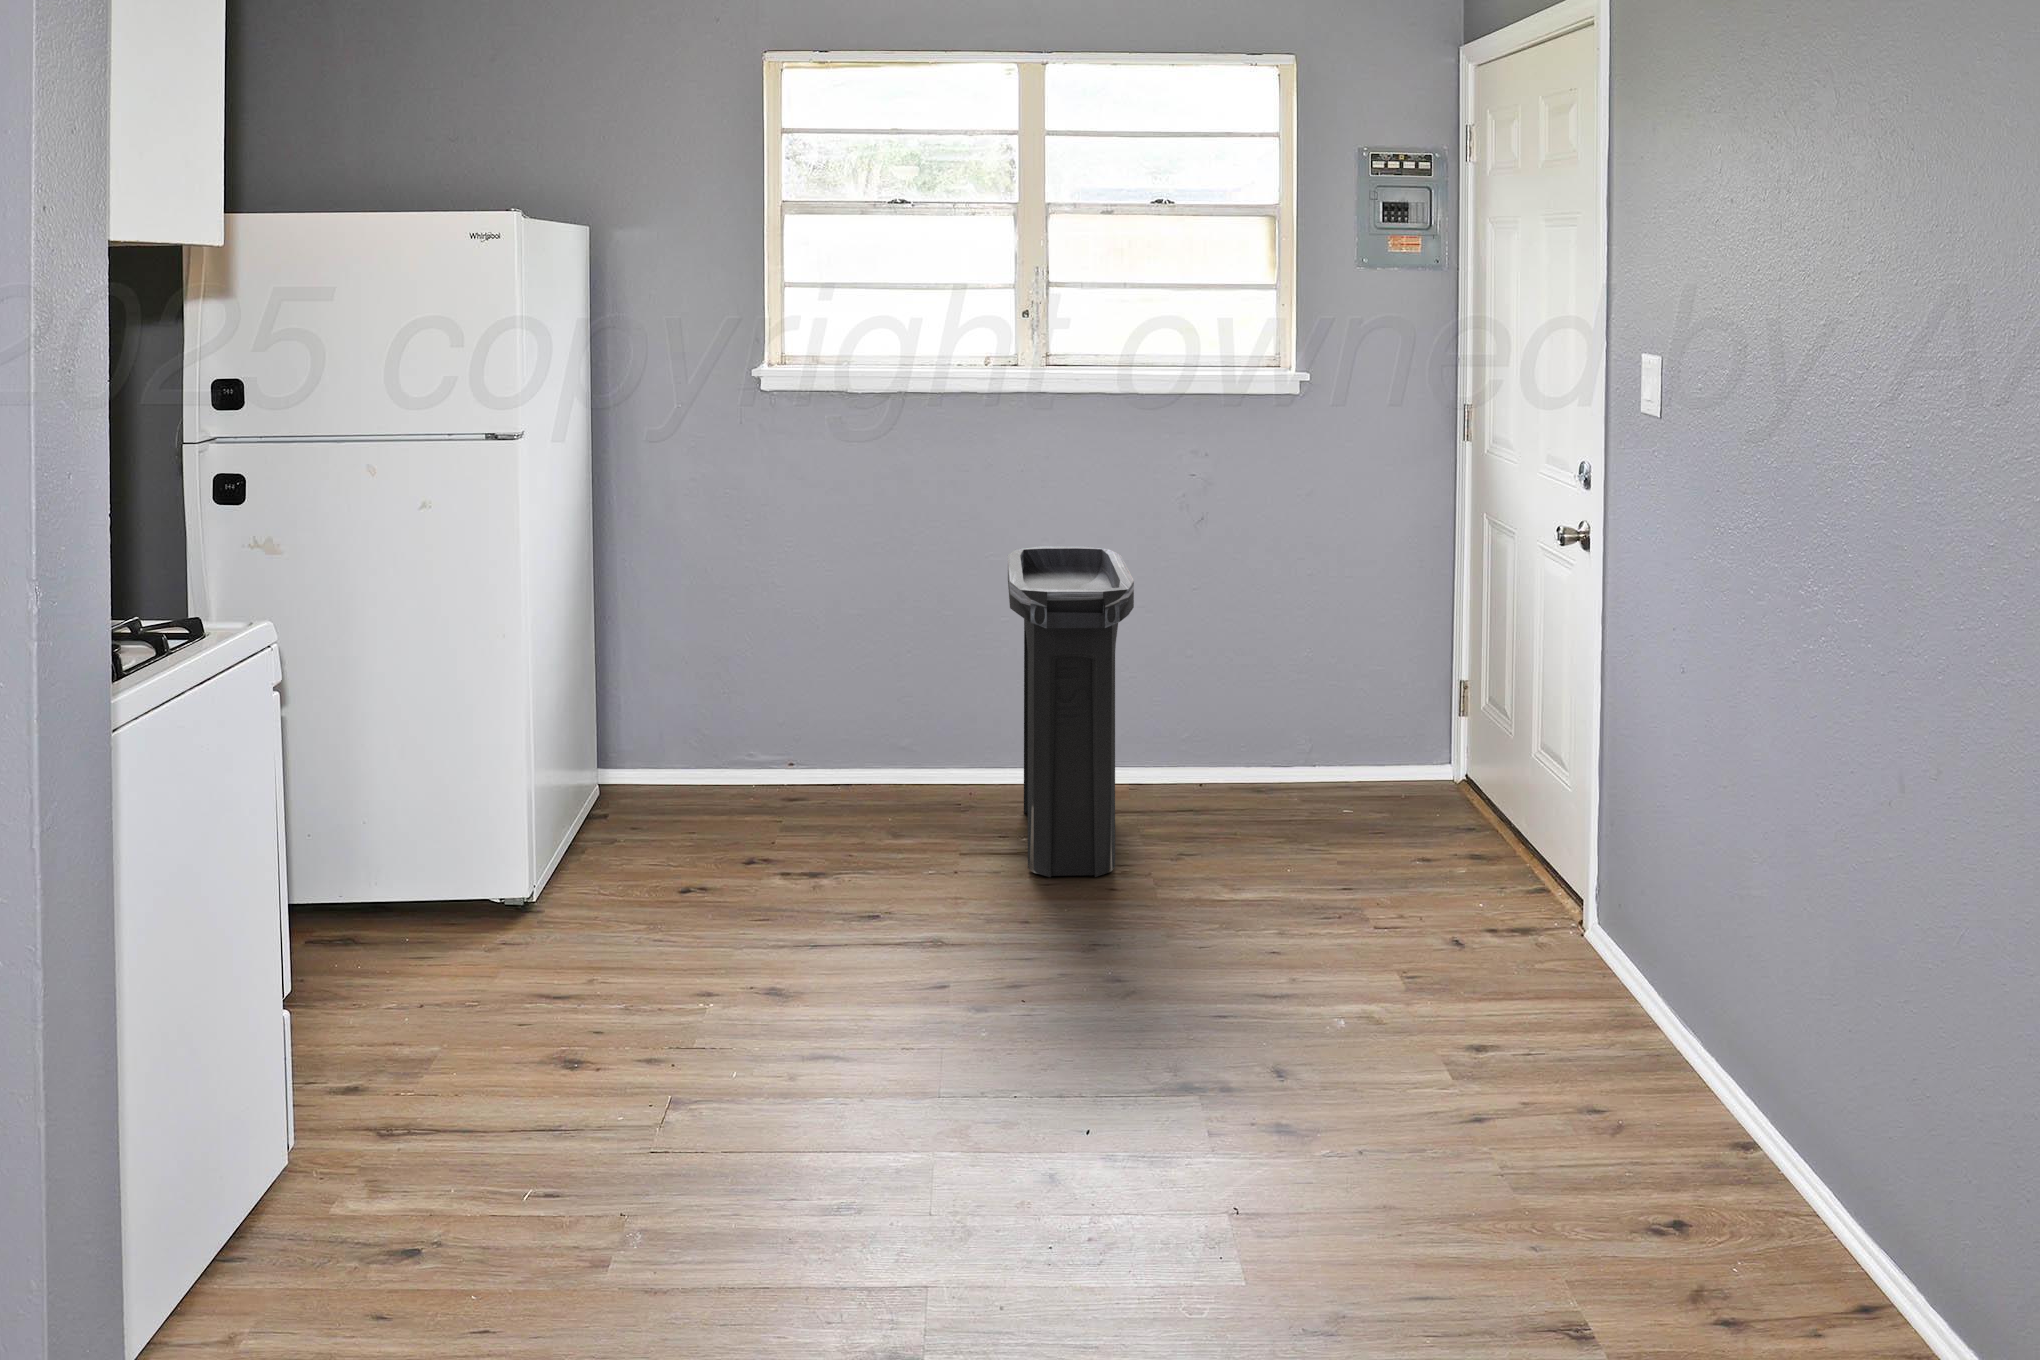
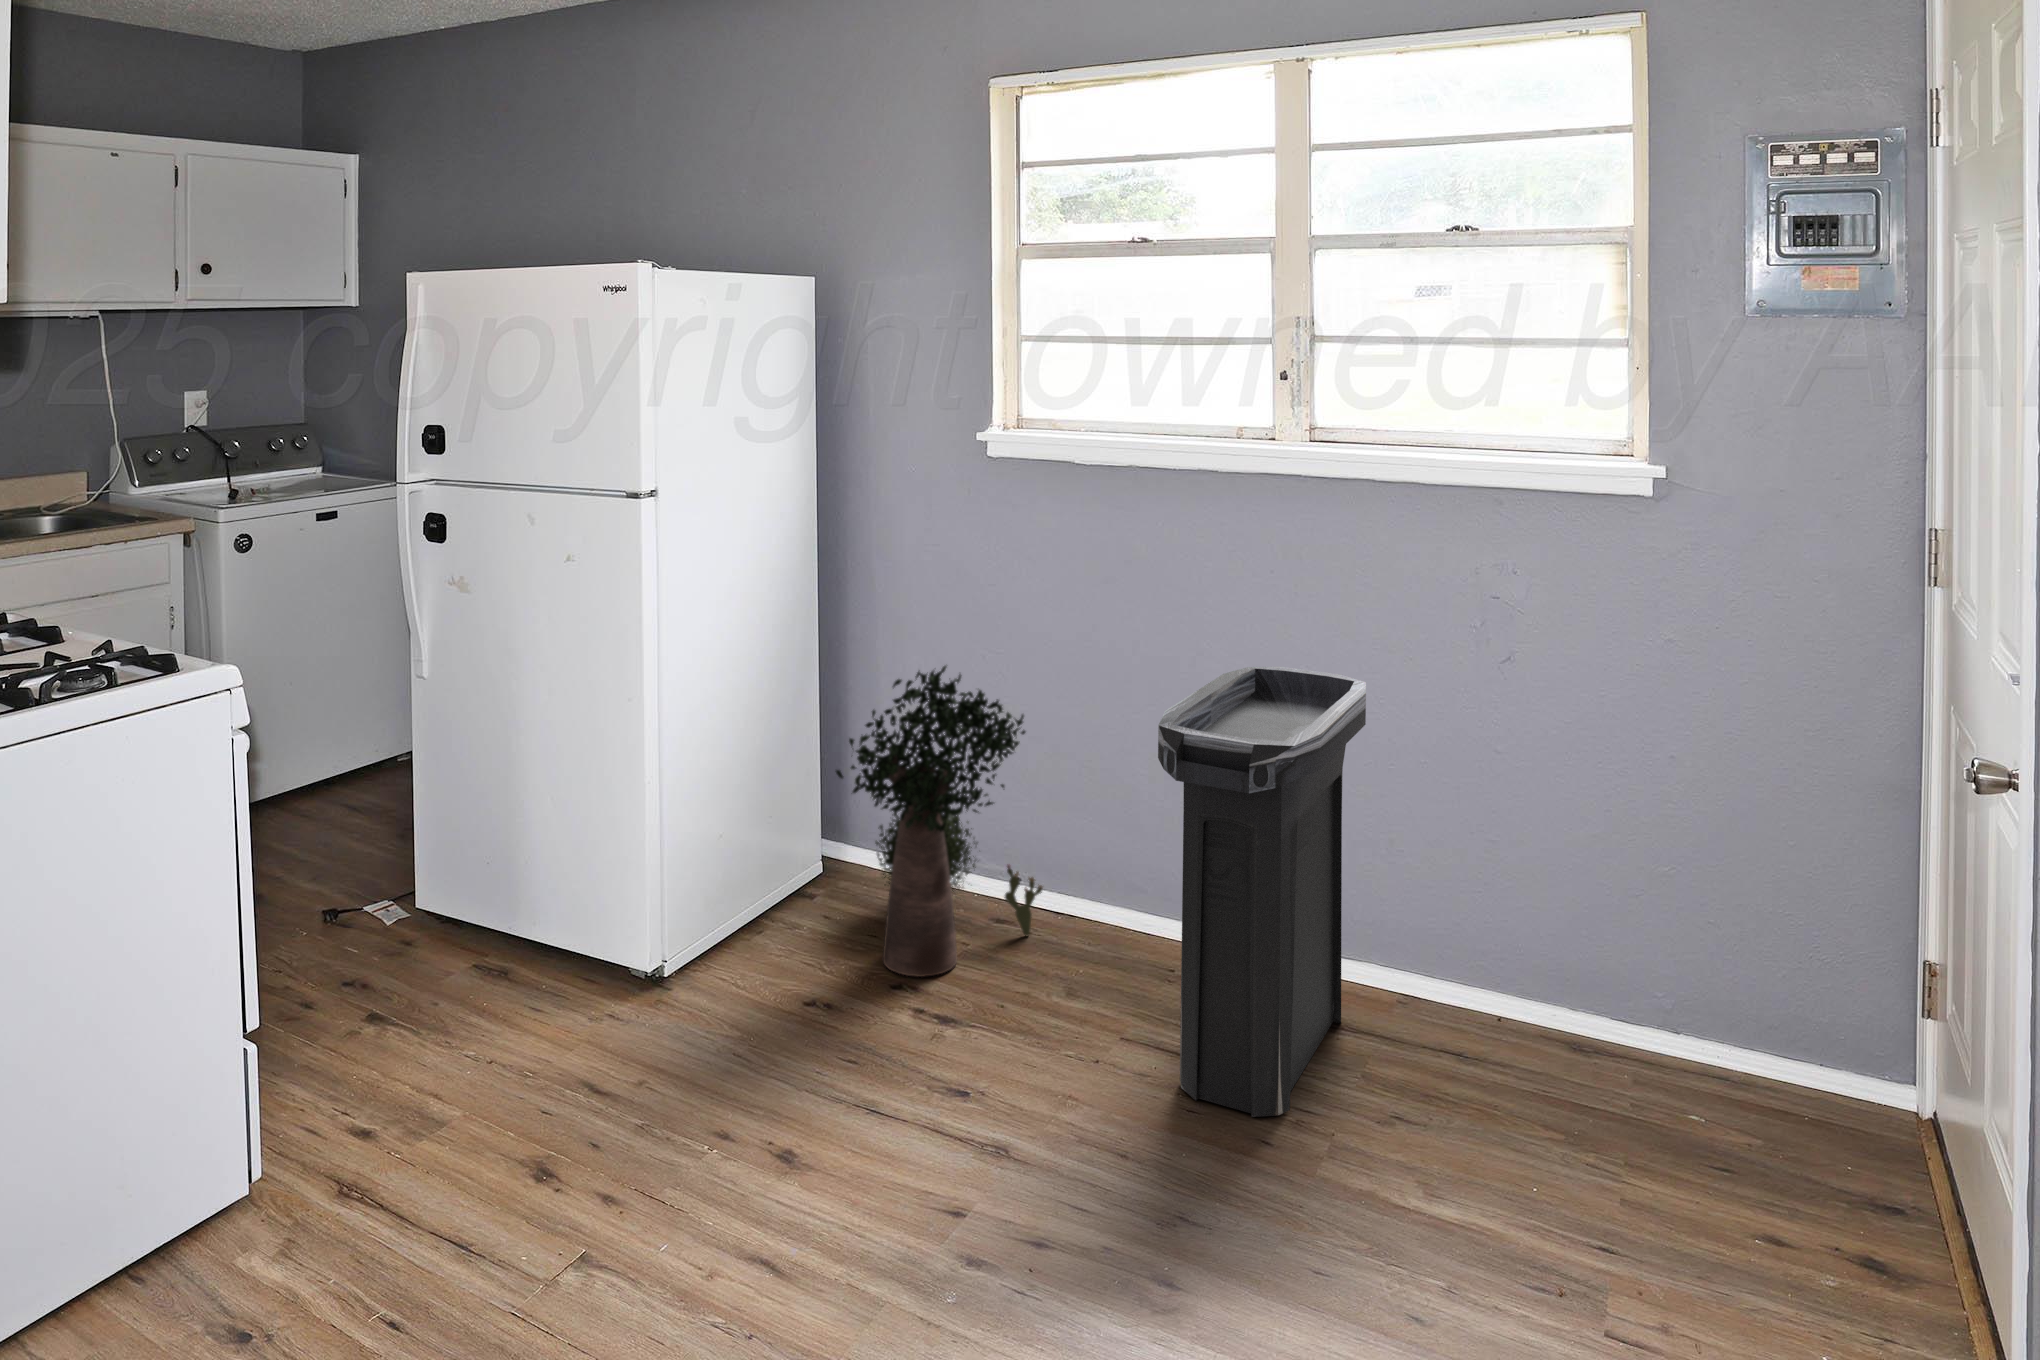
potted plant: none [675,579,840,854] -> present [836,666,1043,977]

